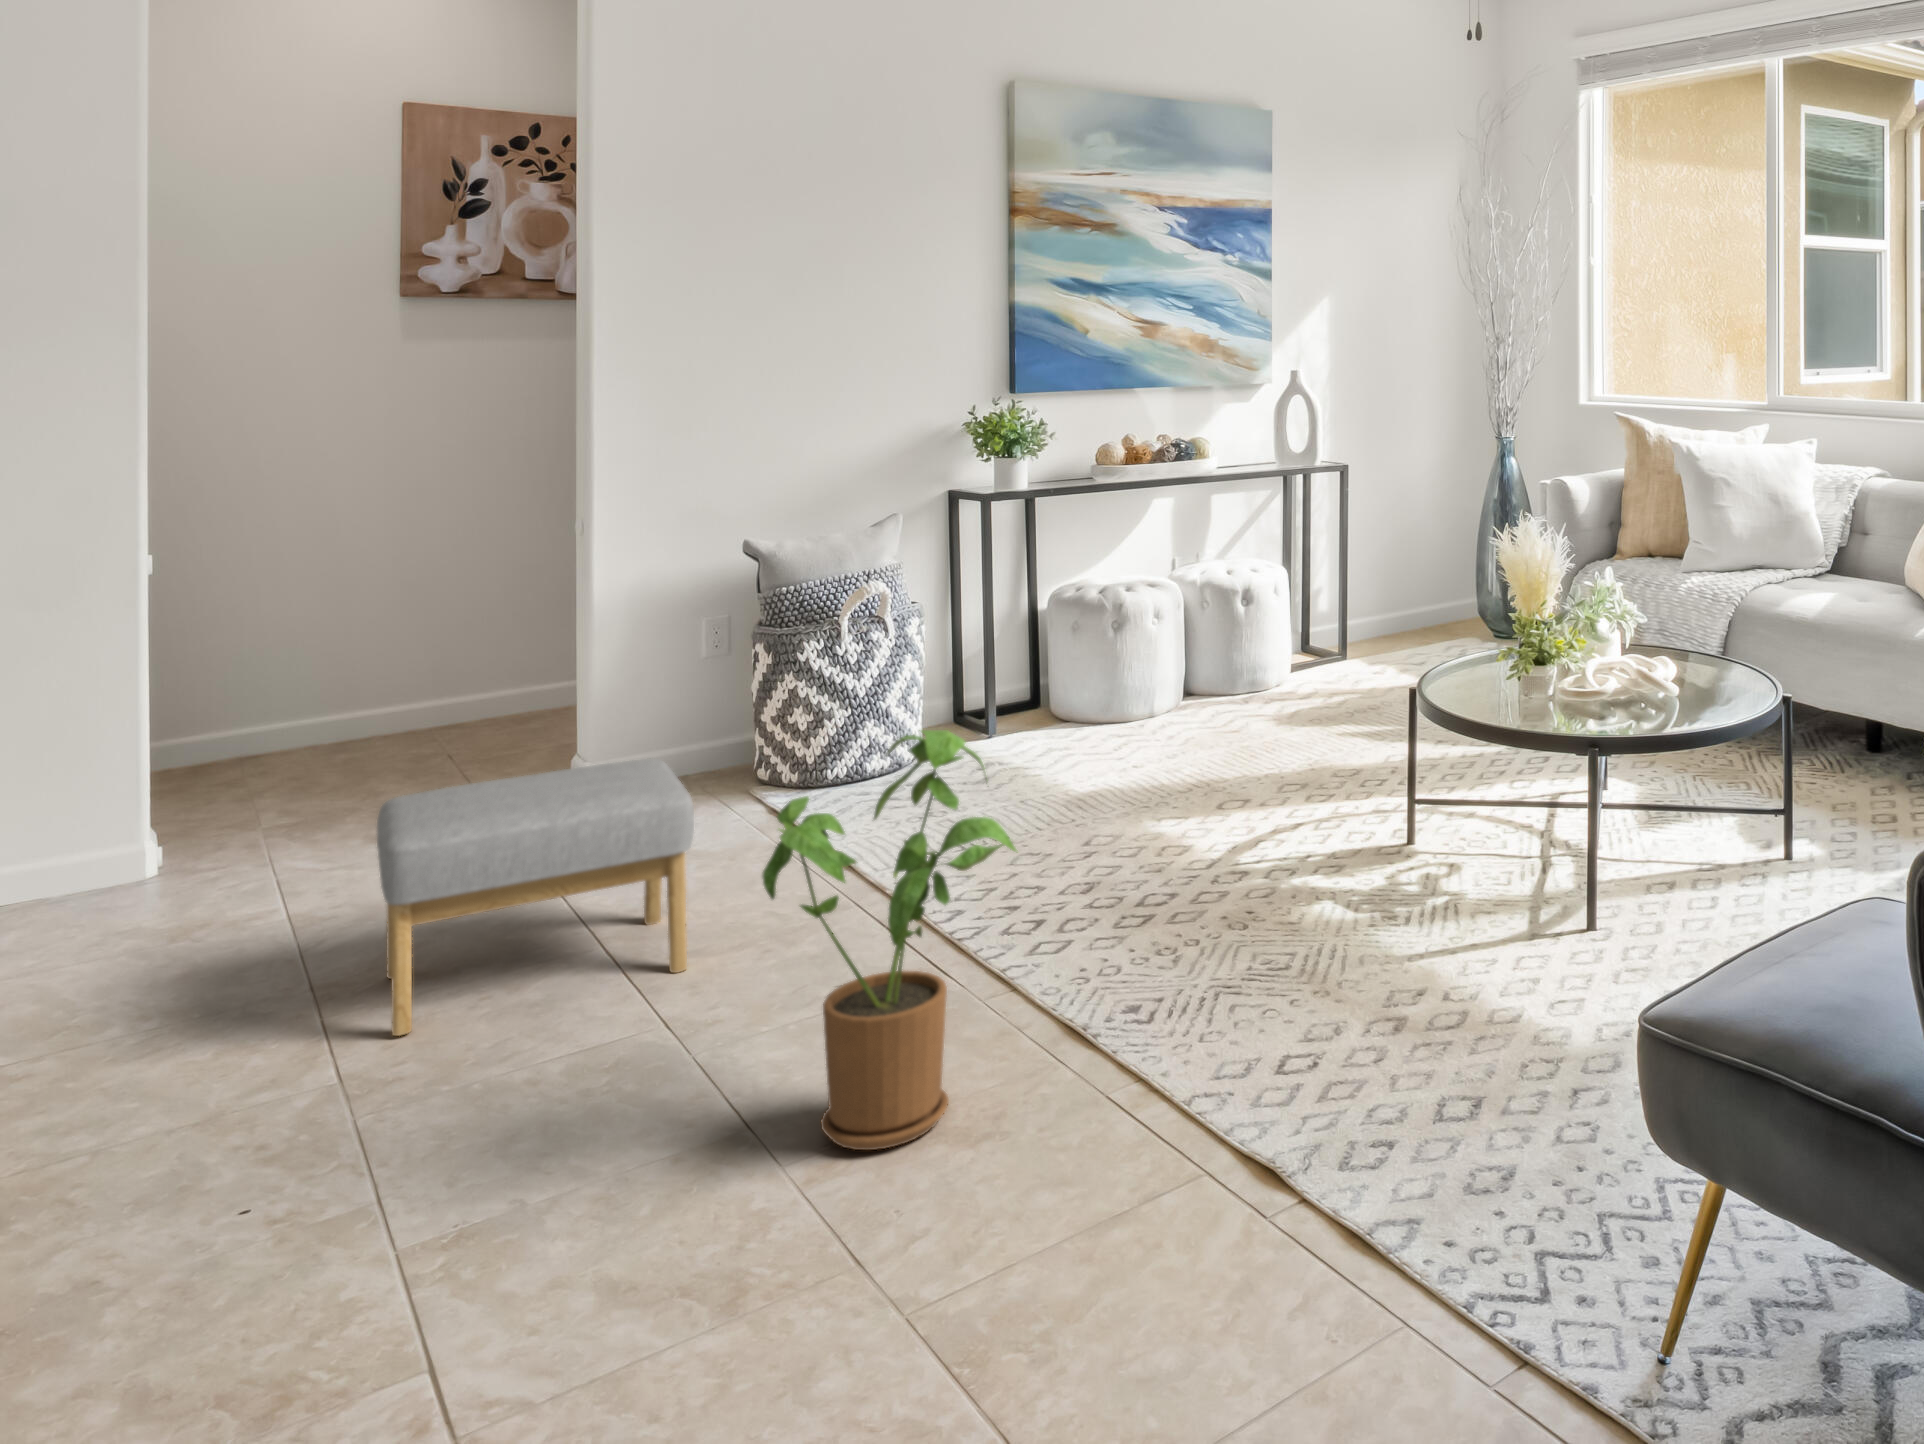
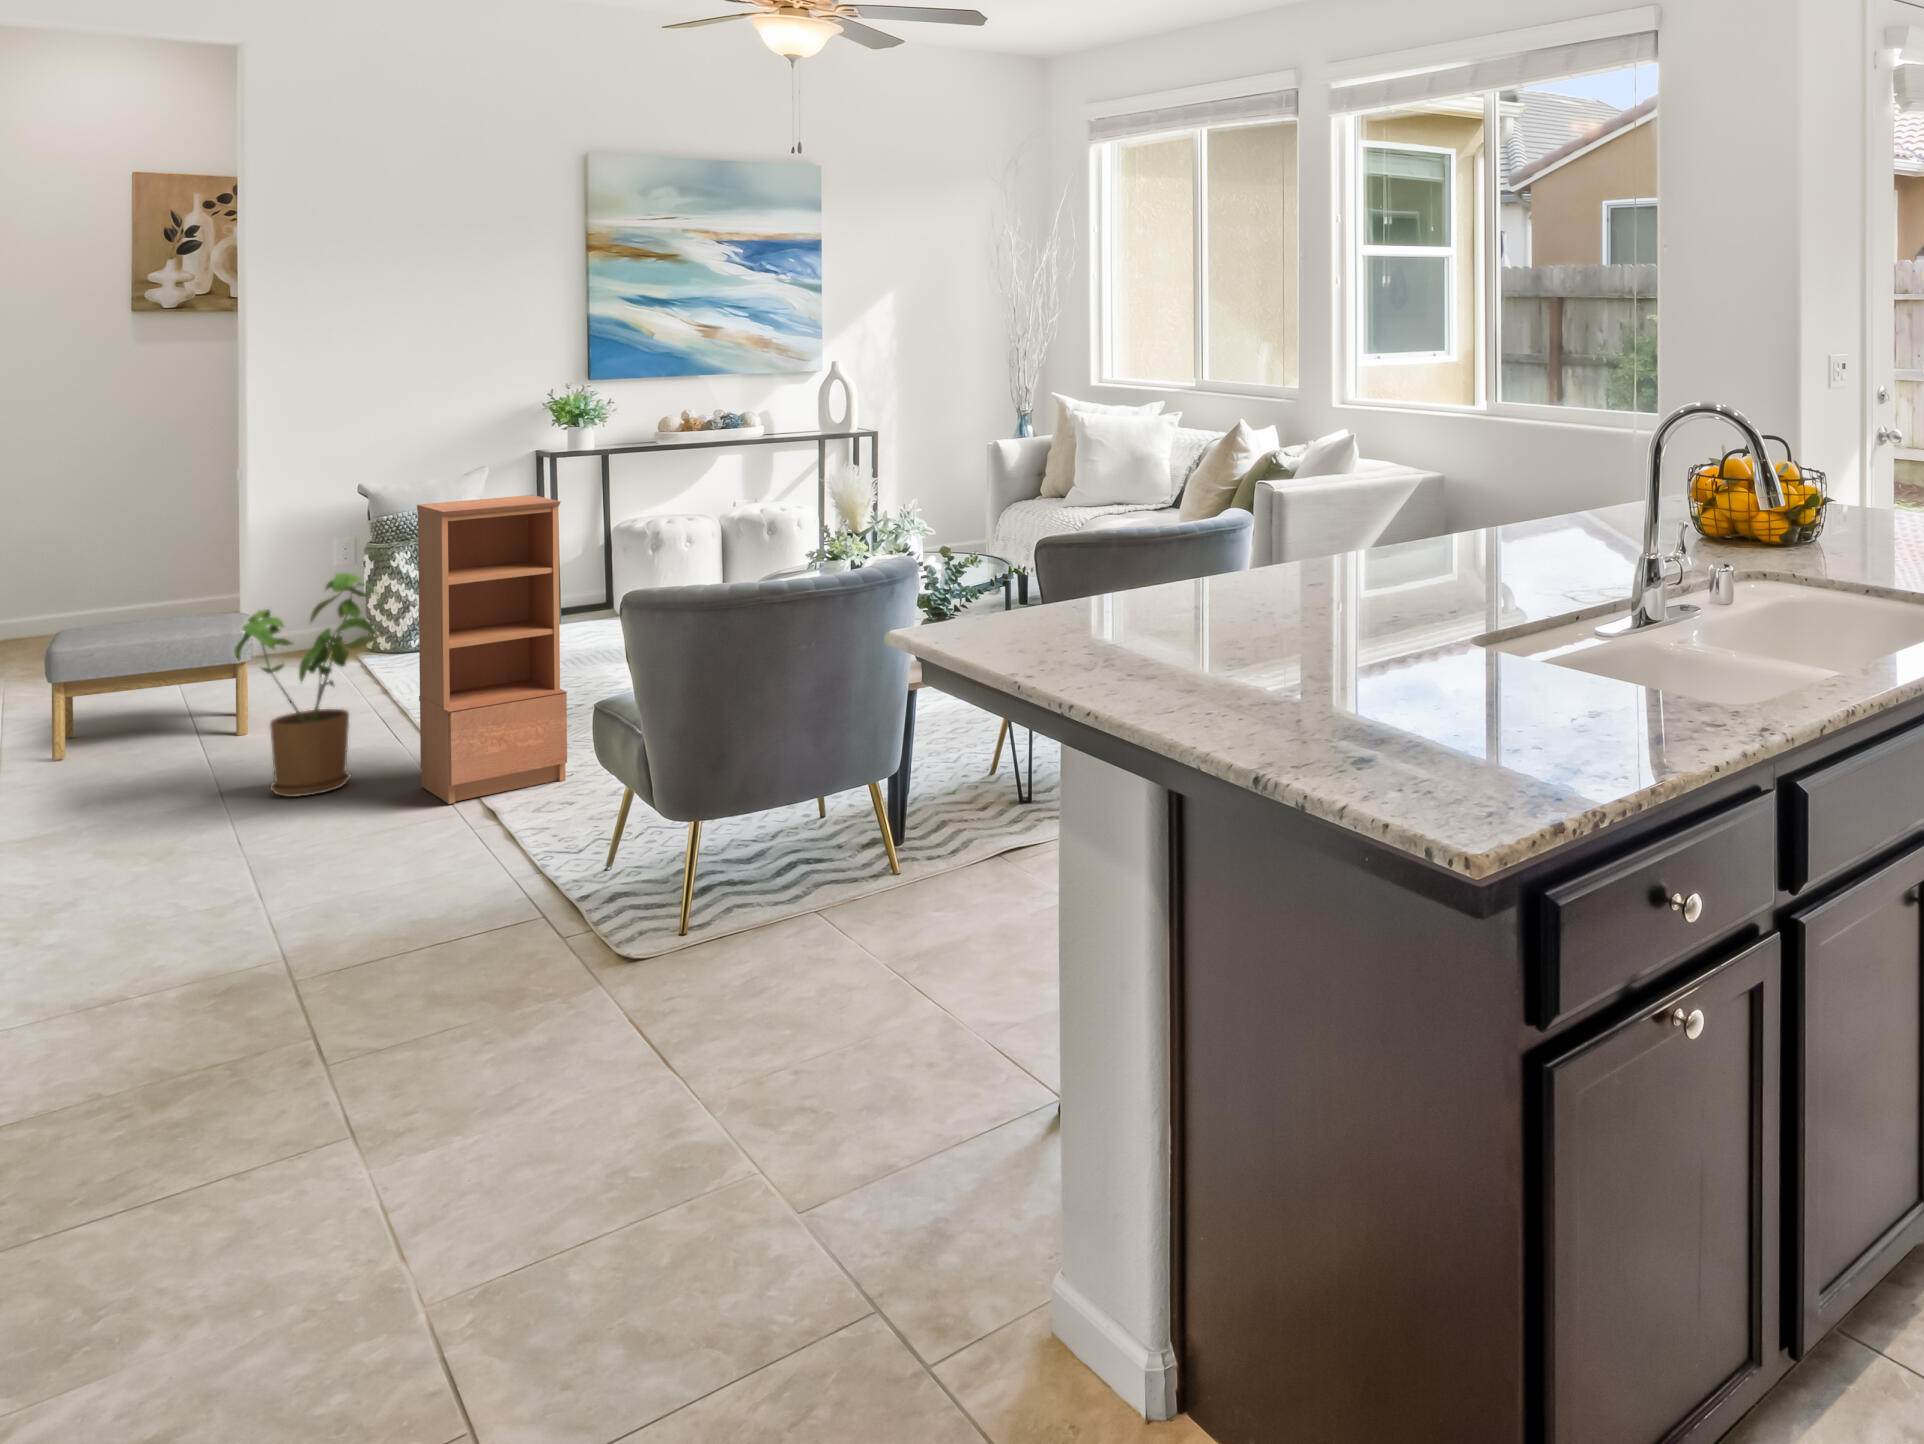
bookcase: none [1079,587,1334,1178] -> present [417,495,567,804]

